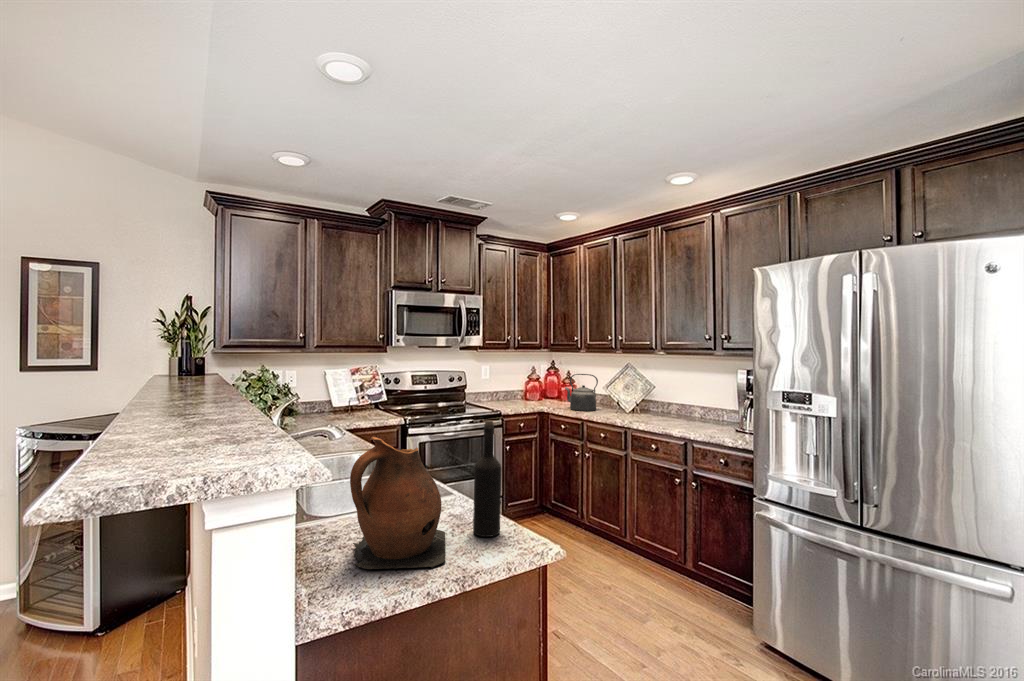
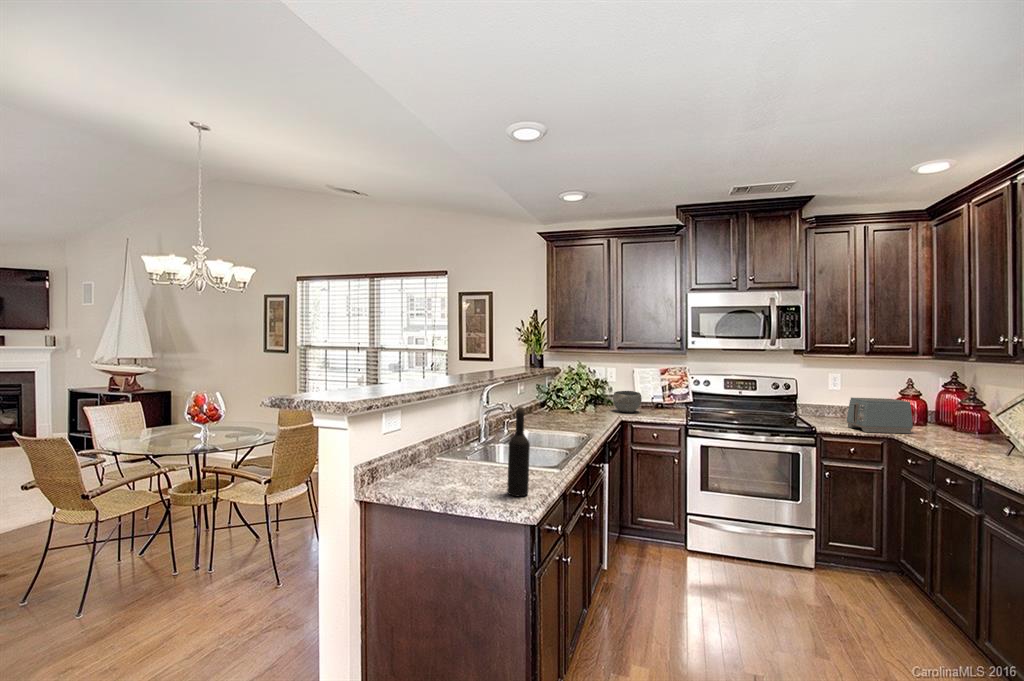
kettle: present [565,374,598,411] -> none [932,393,986,449]
toaster: none [512,382,550,409] -> present [847,398,913,433]
bowl: none [321,396,354,420] -> present [613,391,642,412]
ceramic pitcher: present [350,437,445,569] -> none [420,406,494,496]

